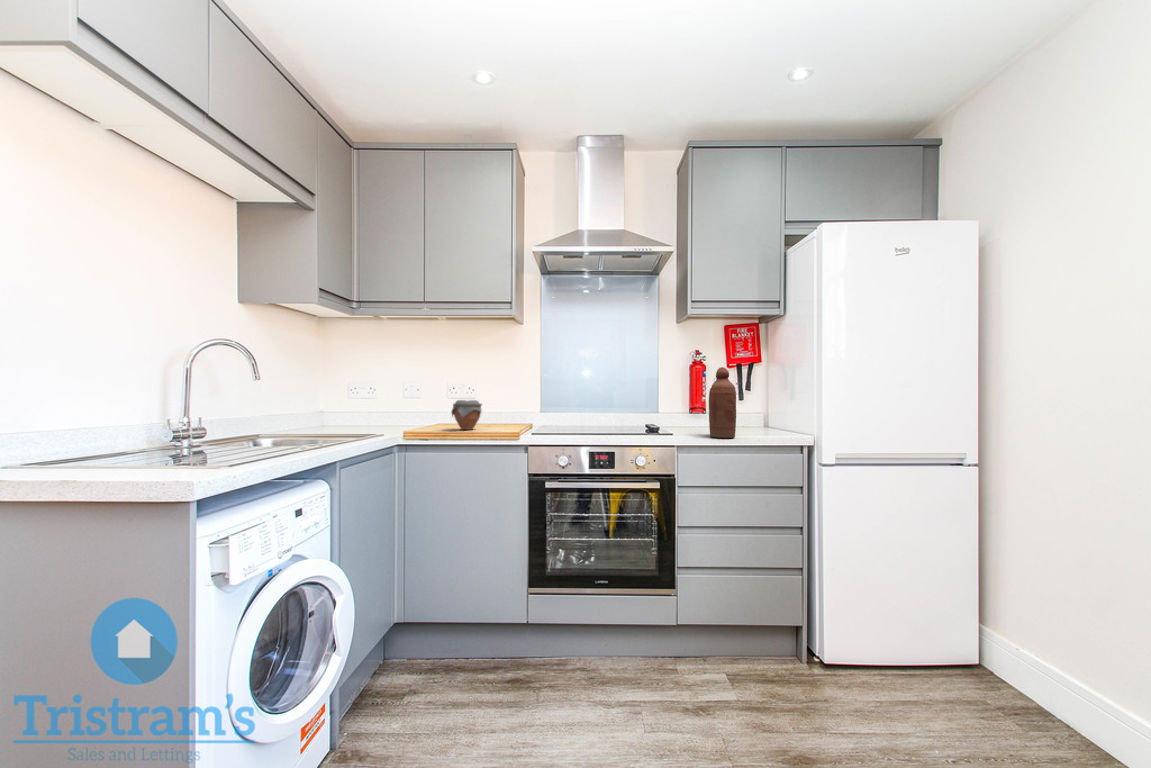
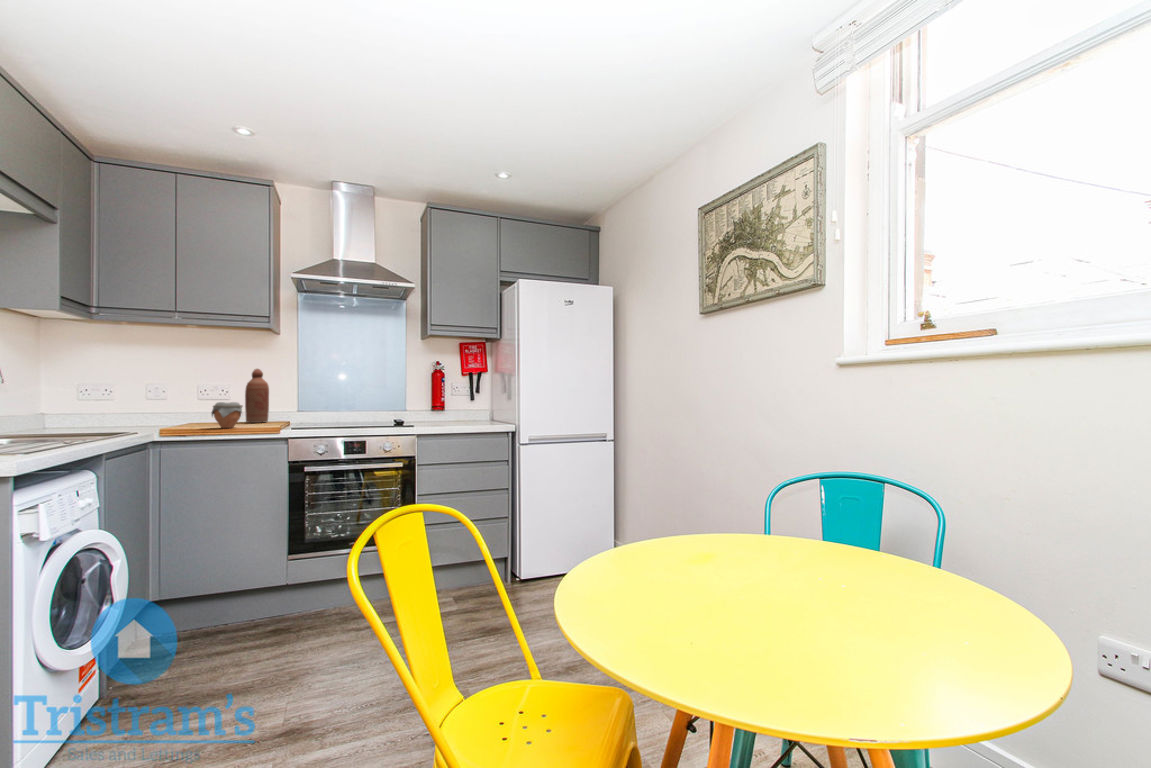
bottle: present [709,367,736,438] -> present [245,369,269,423]

